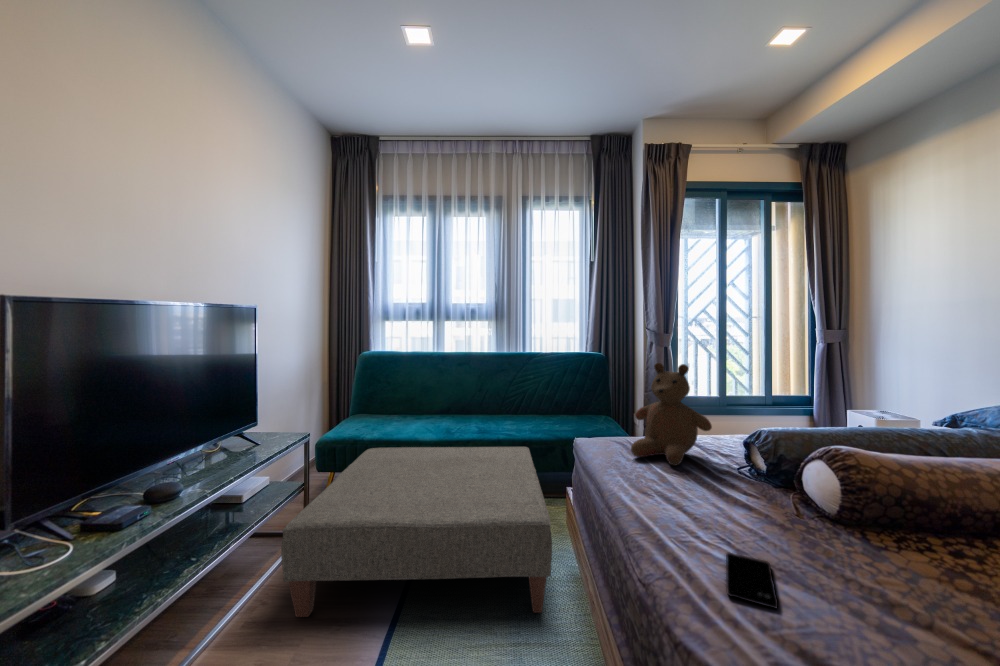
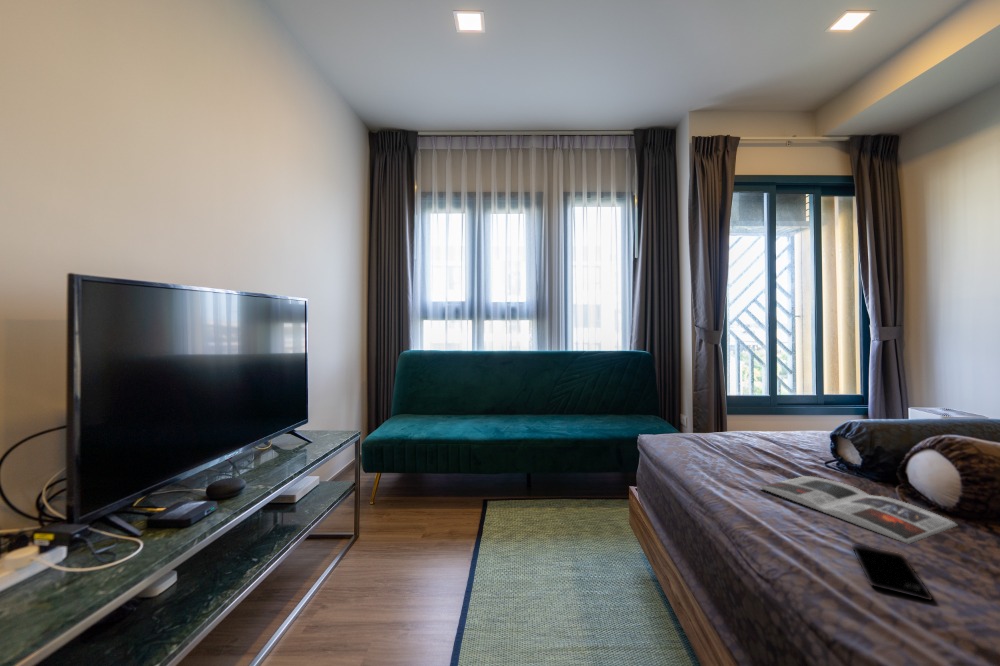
teddy bear: present [631,363,712,465] -> none [704,356,792,460]
ottoman: present [281,447,552,617] -> none [357,443,626,608]
magazine: none [665,482,836,551] -> present [760,476,957,544]

